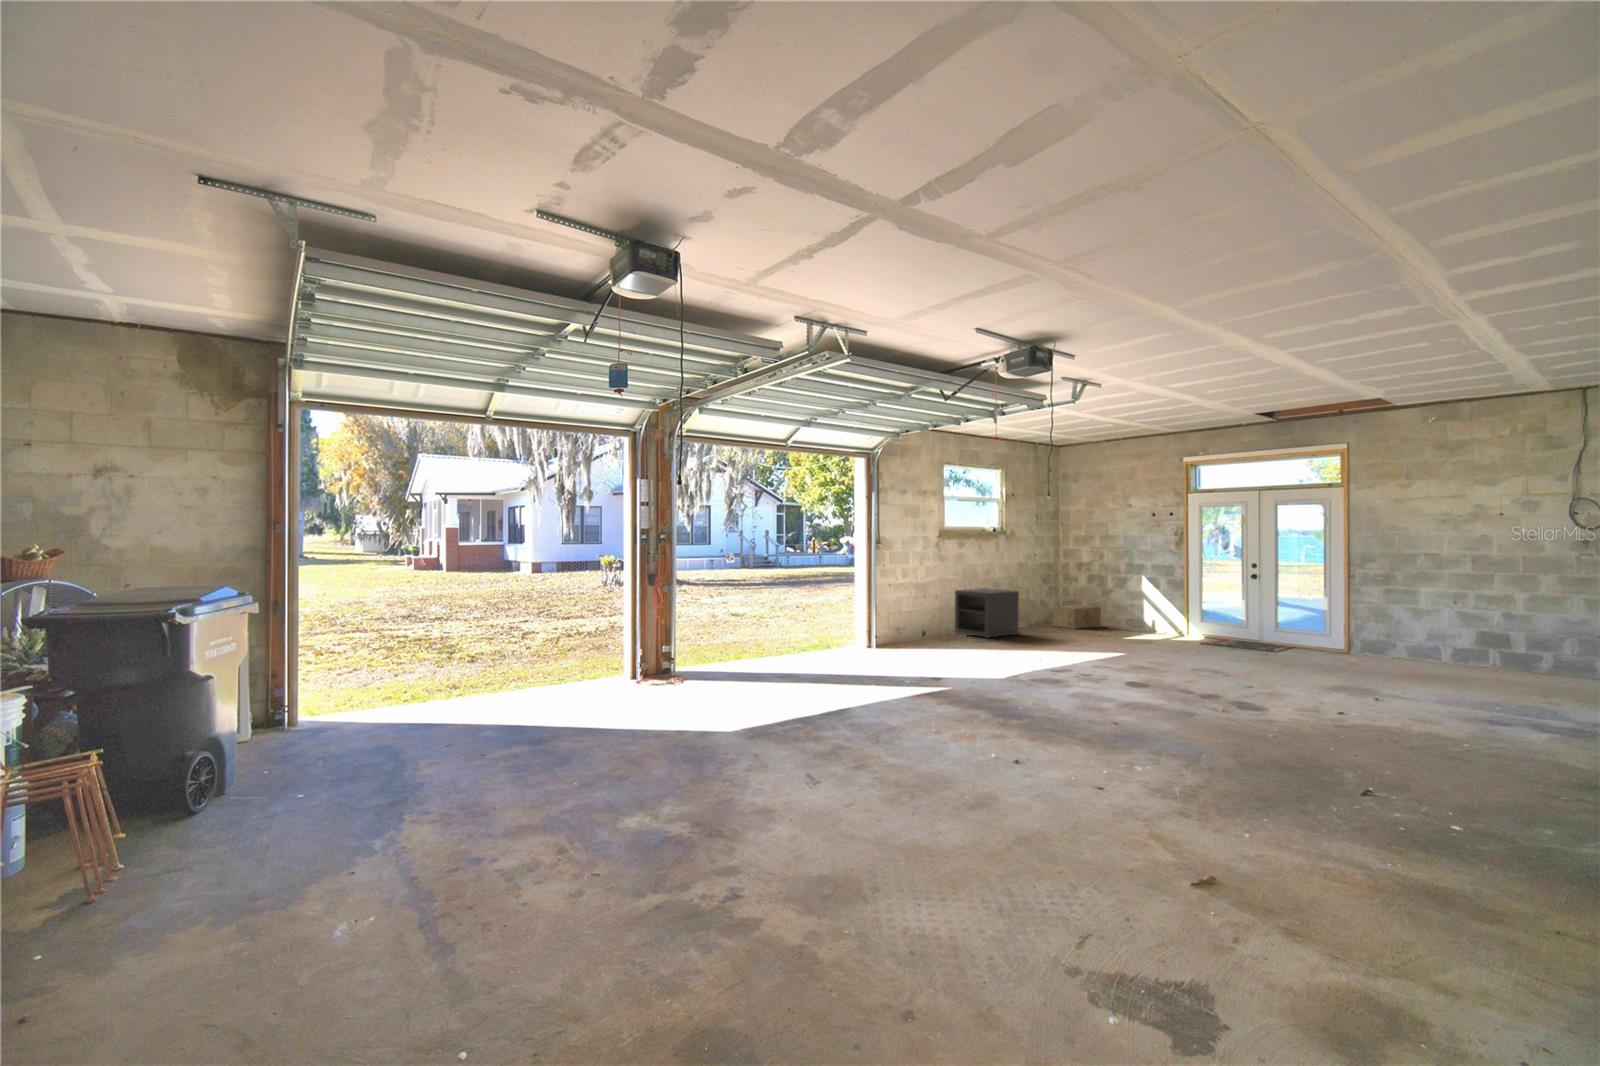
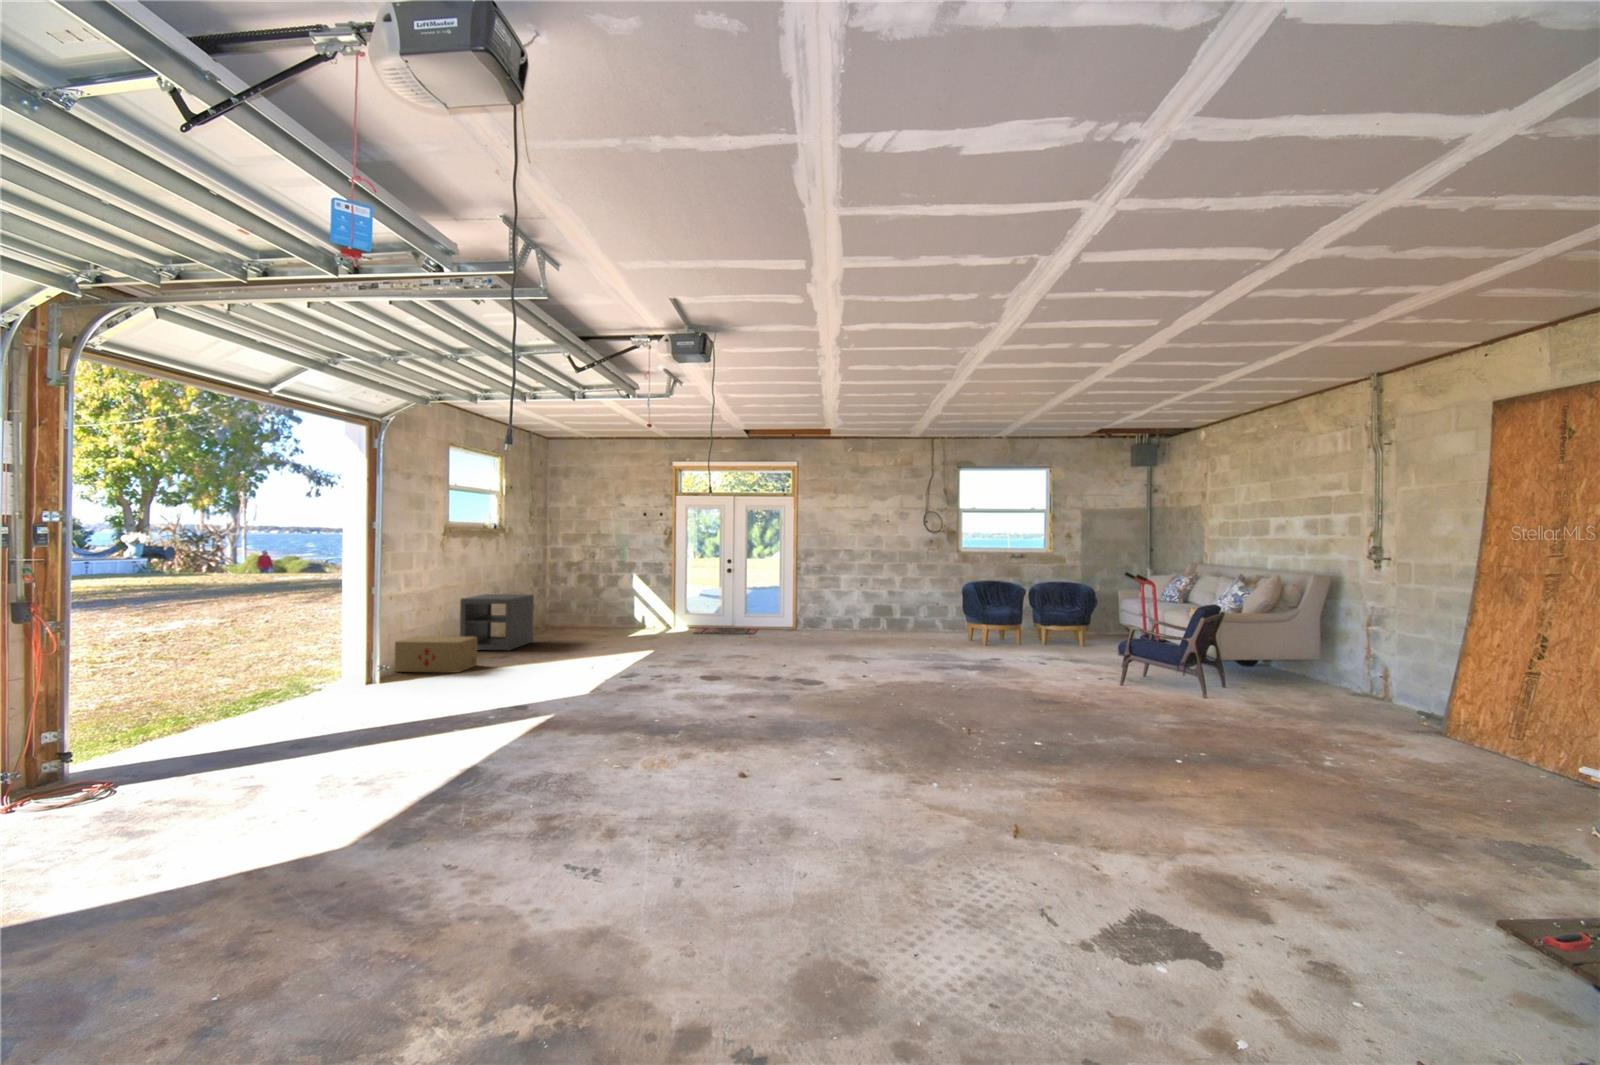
cardboard box: present [1053,604,1101,629] -> present [395,636,477,673]

